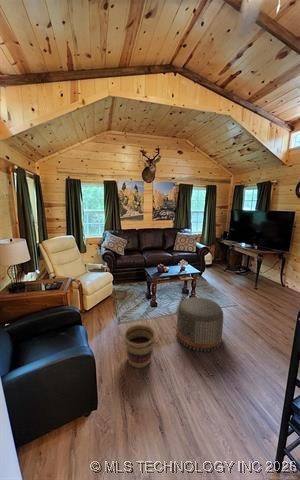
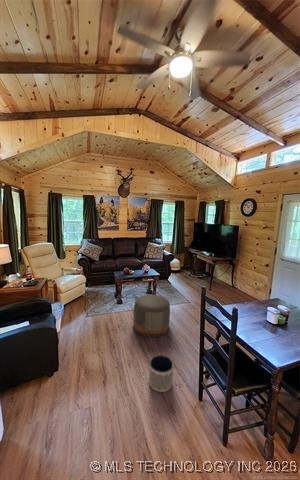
basket: present [124,325,155,368] -> none [86,315,112,349]
planter: none [216,384,253,438] -> present [149,355,173,392]

